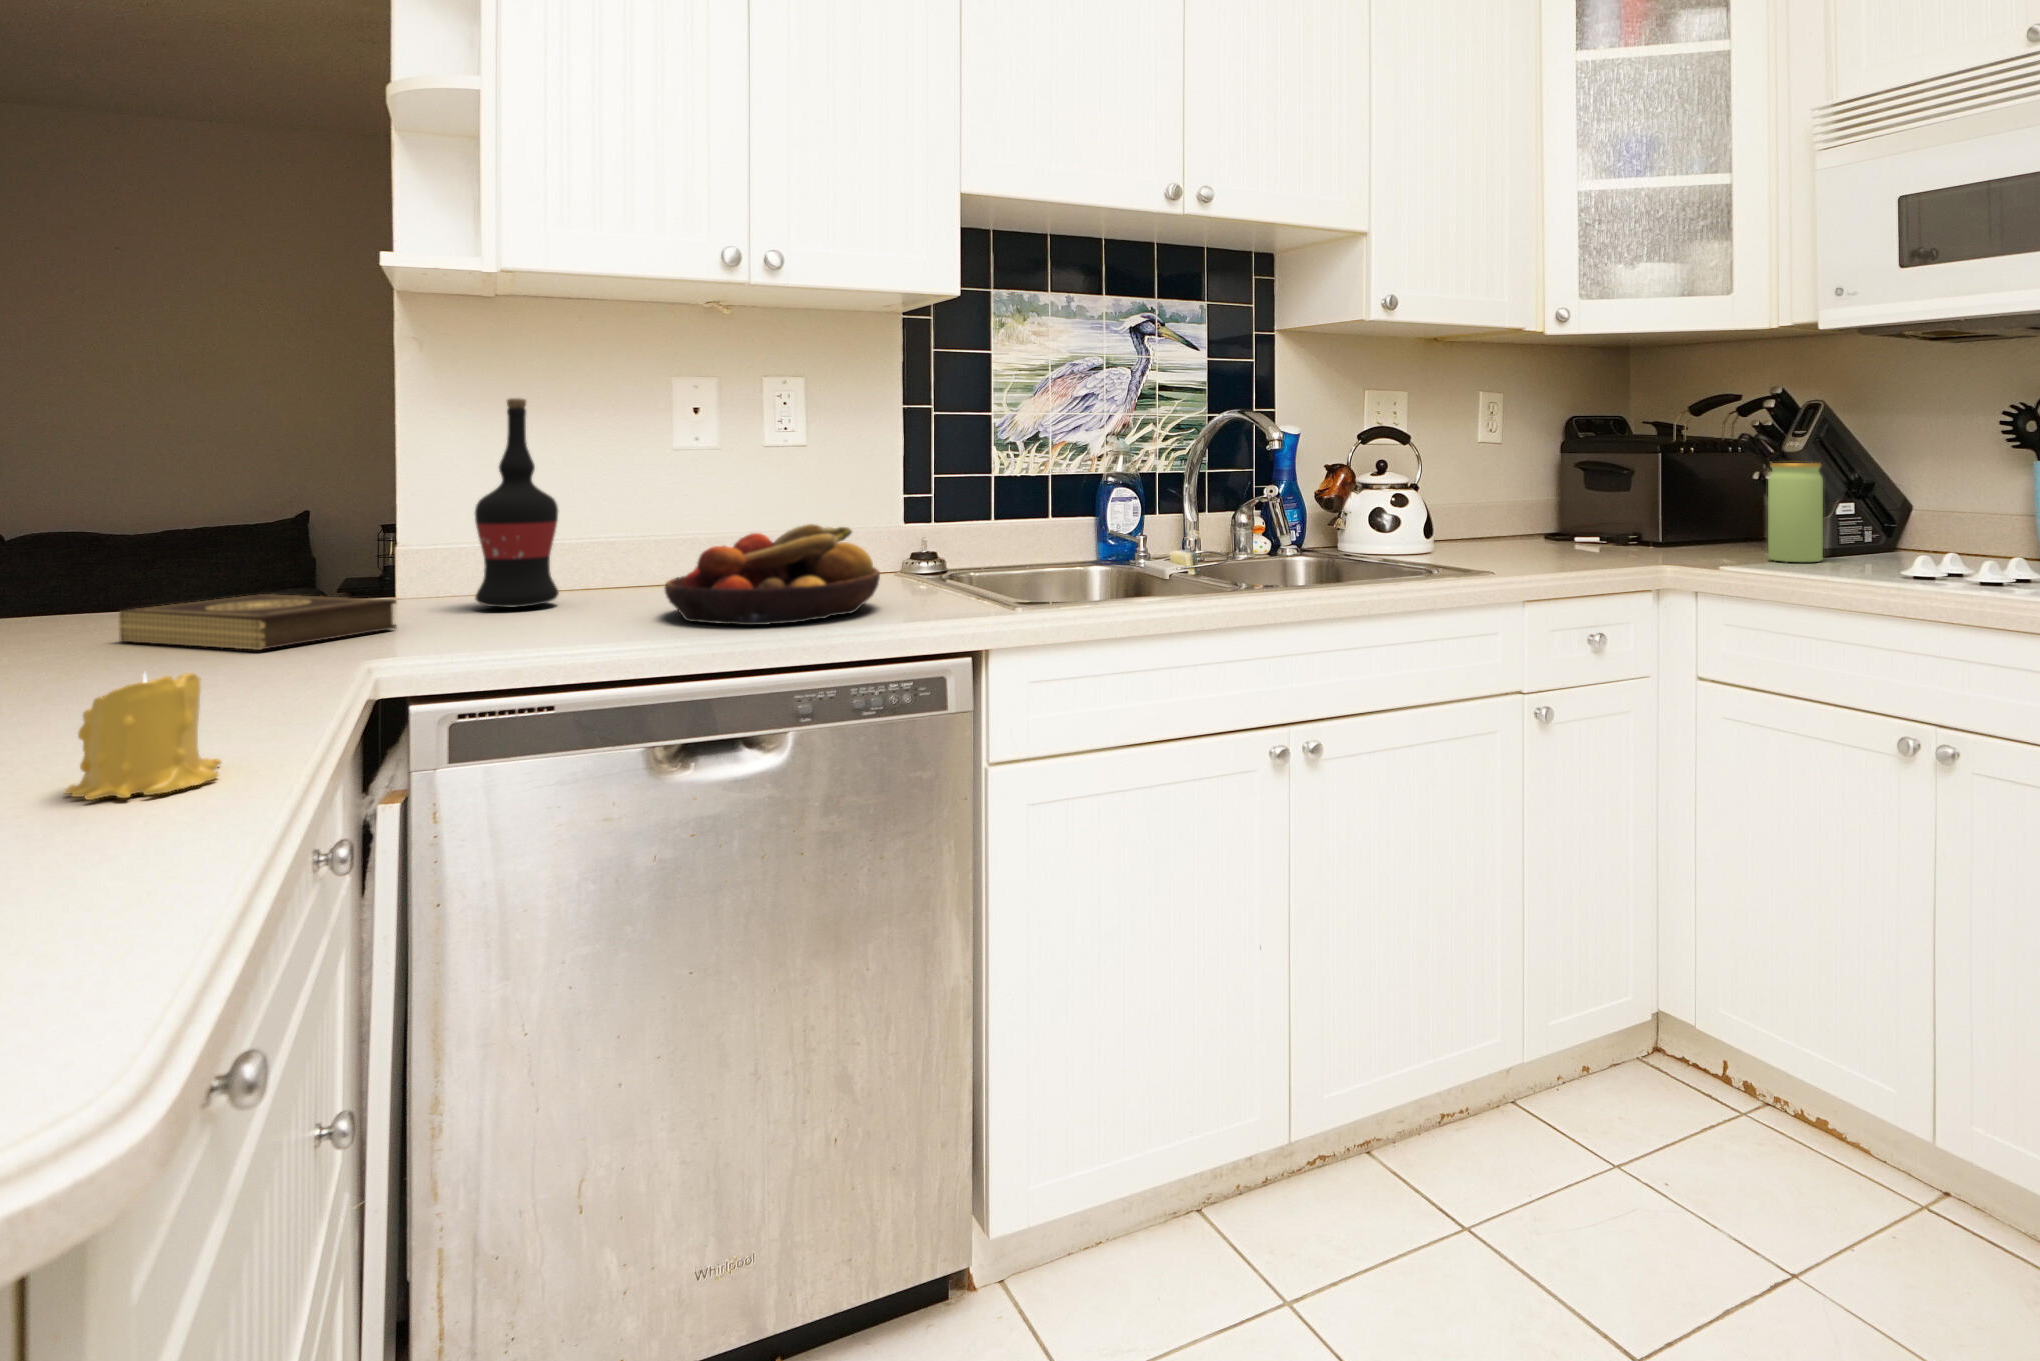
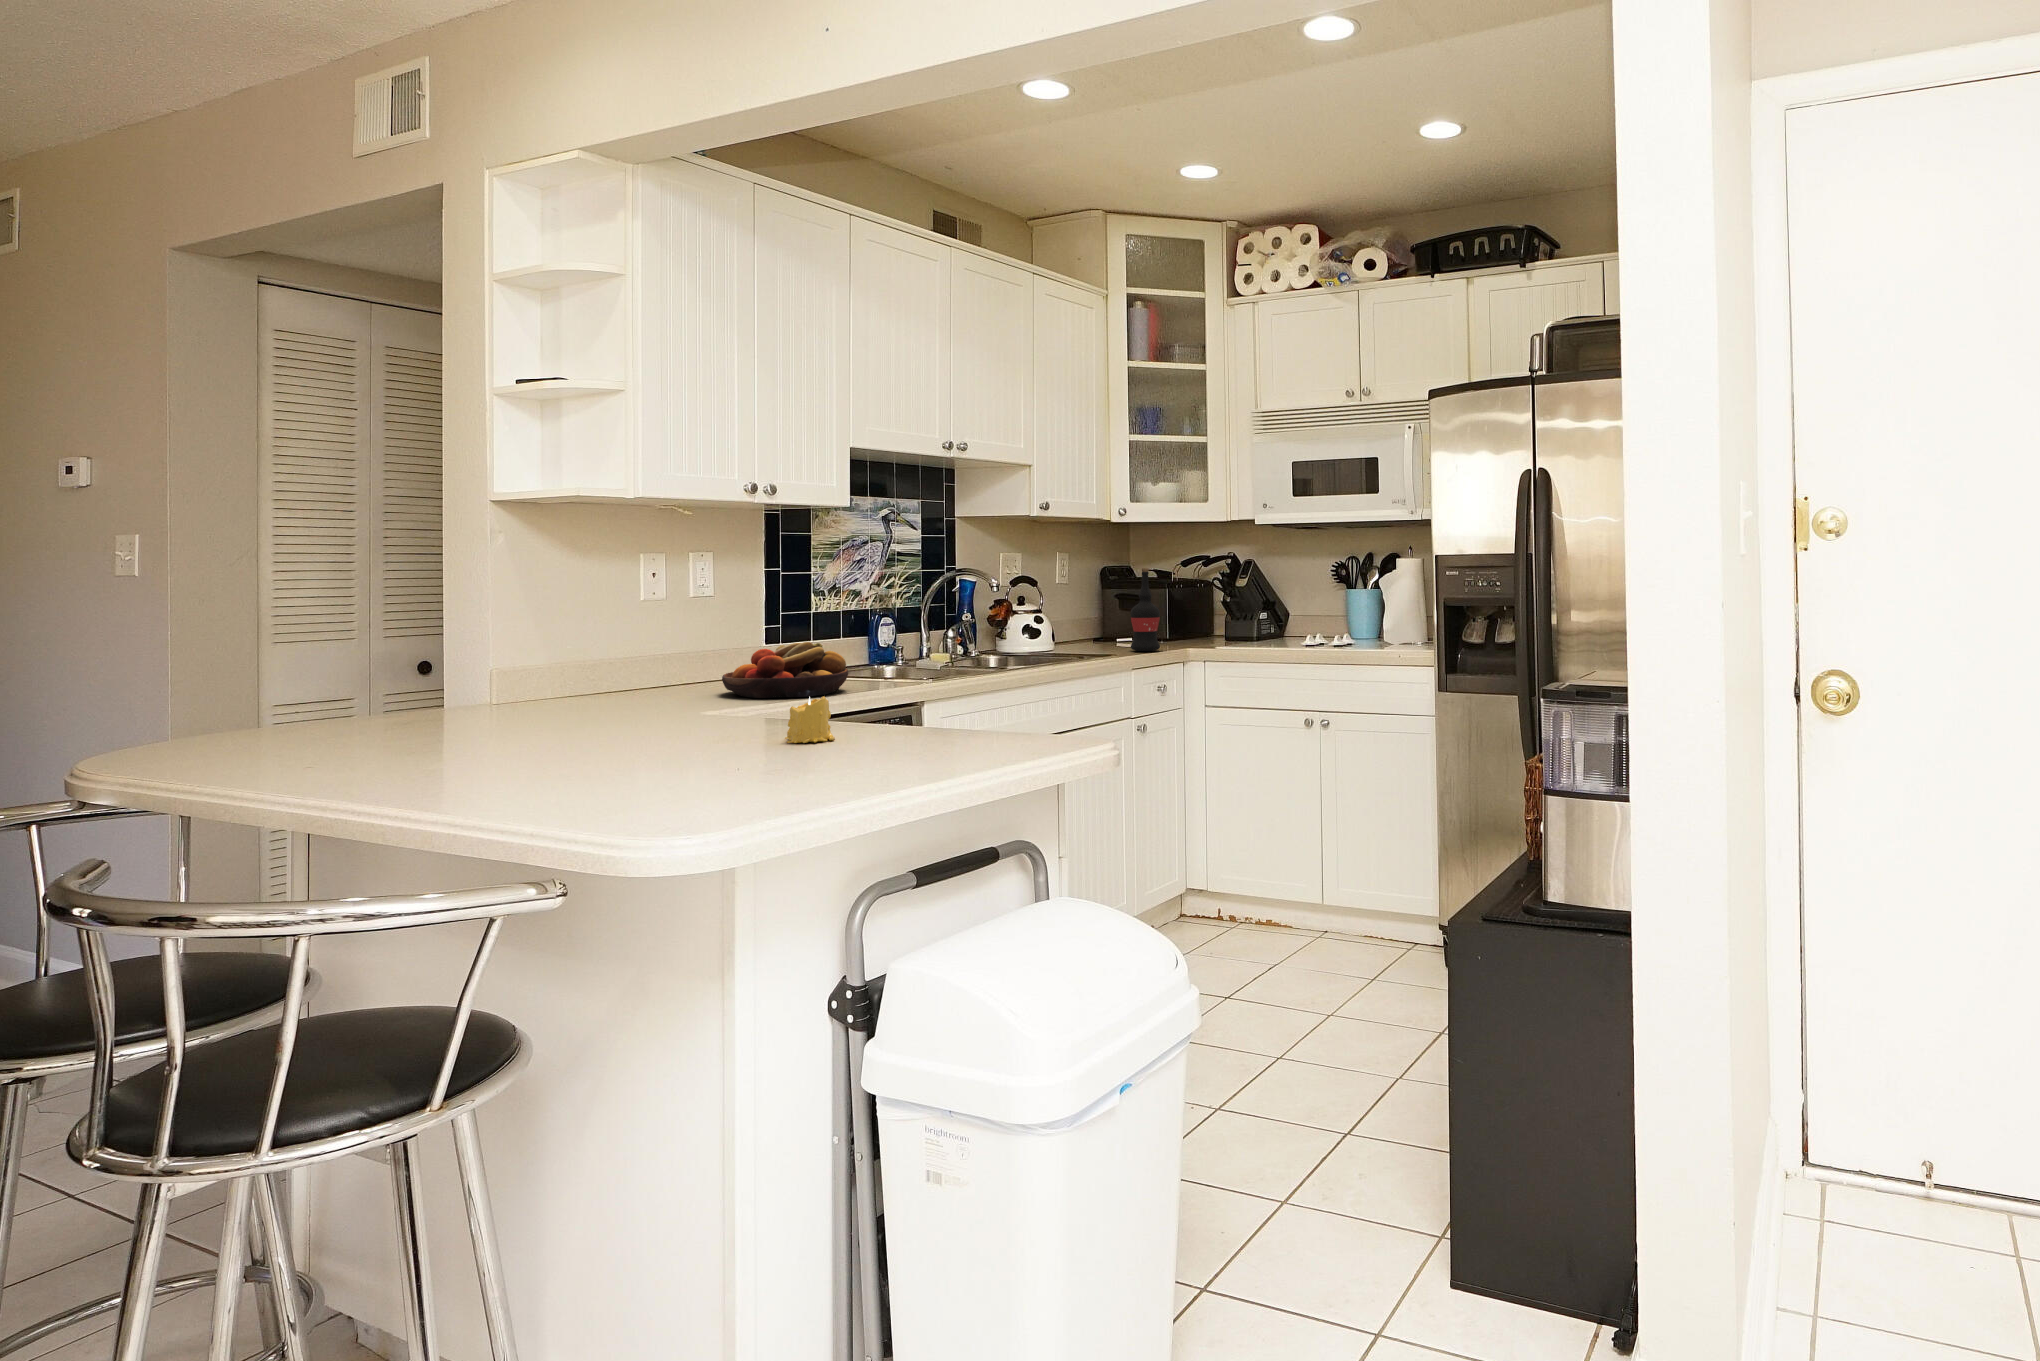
wine bottle: present [475,398,559,607] -> present [1130,568,1160,651]
jar: present [1768,463,1823,562] -> none [1236,594,1262,644]
book: present [119,594,396,650] -> none [450,694,597,726]

